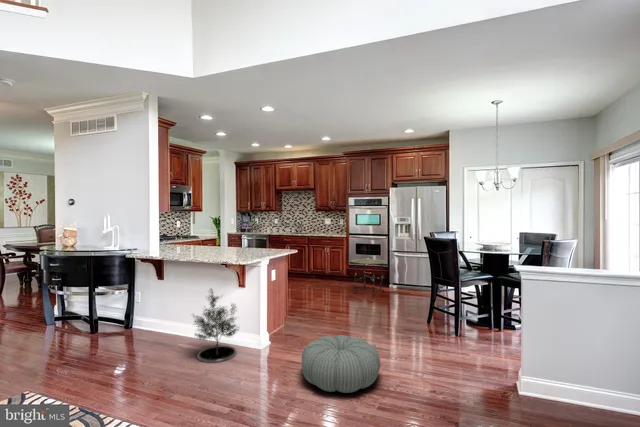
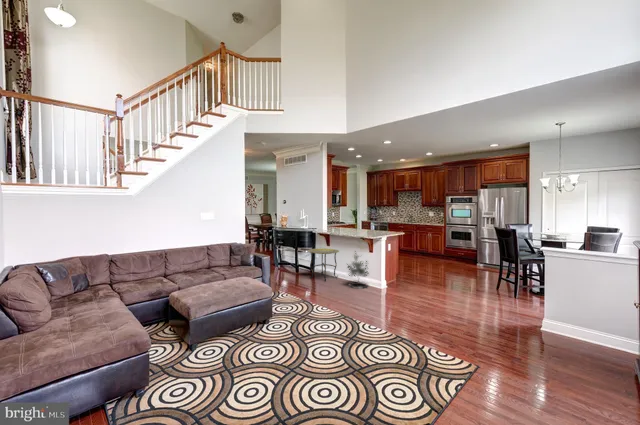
side table: present [351,259,387,296] -> present [308,248,339,281]
pouf: present [302,335,380,393] -> none [403,281,448,308]

